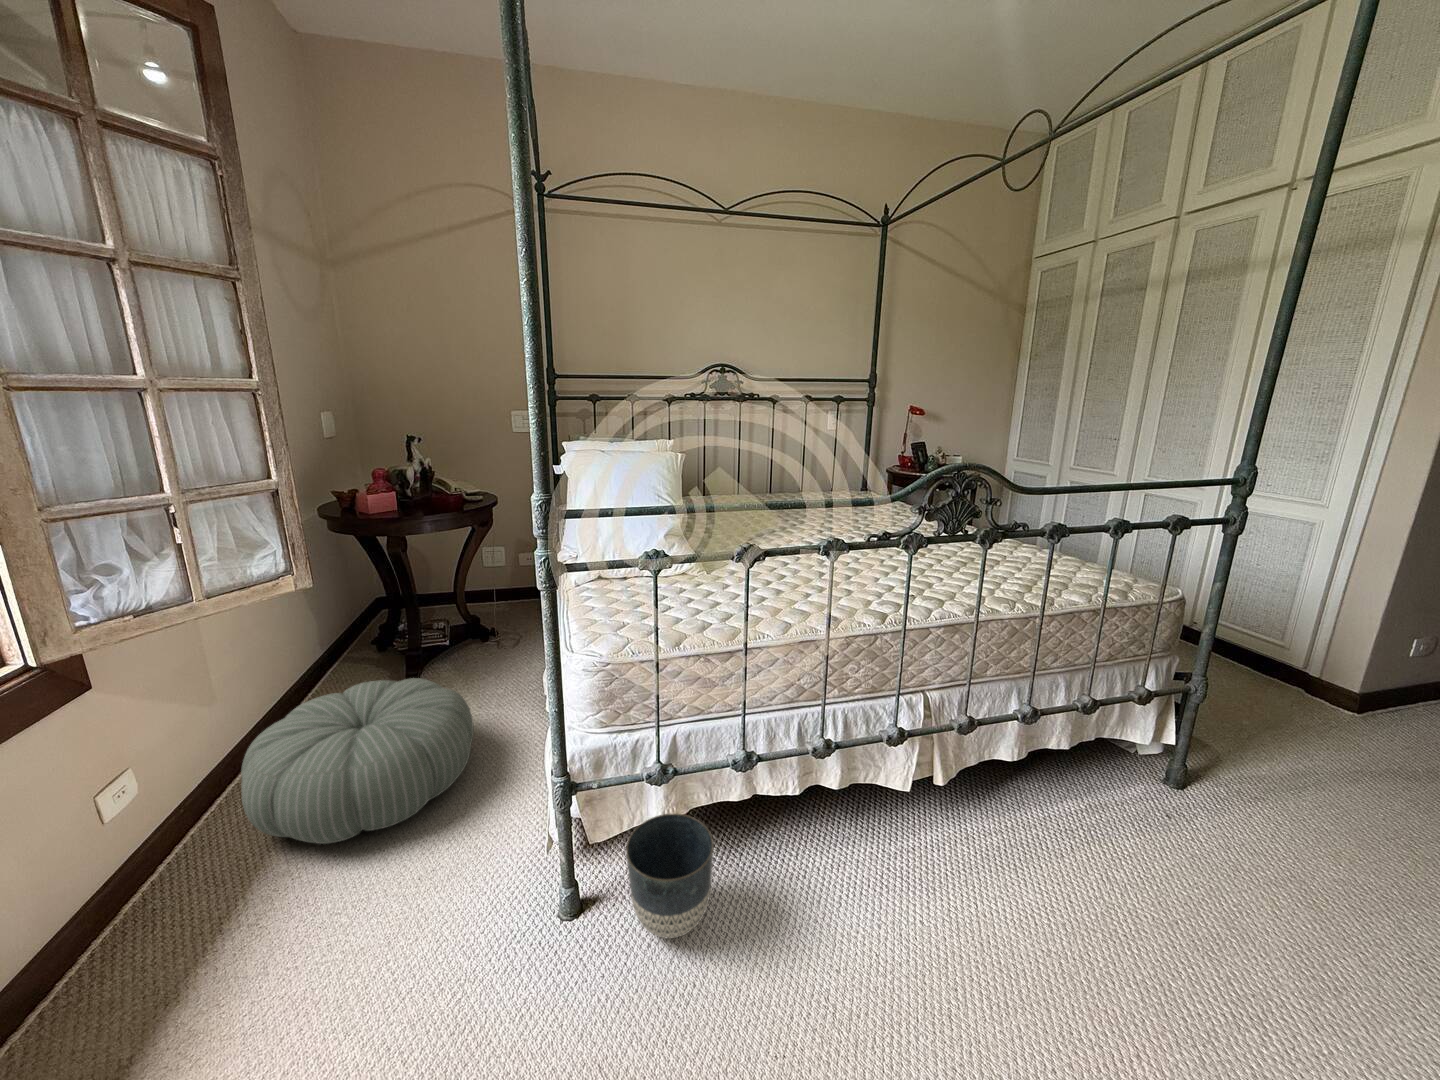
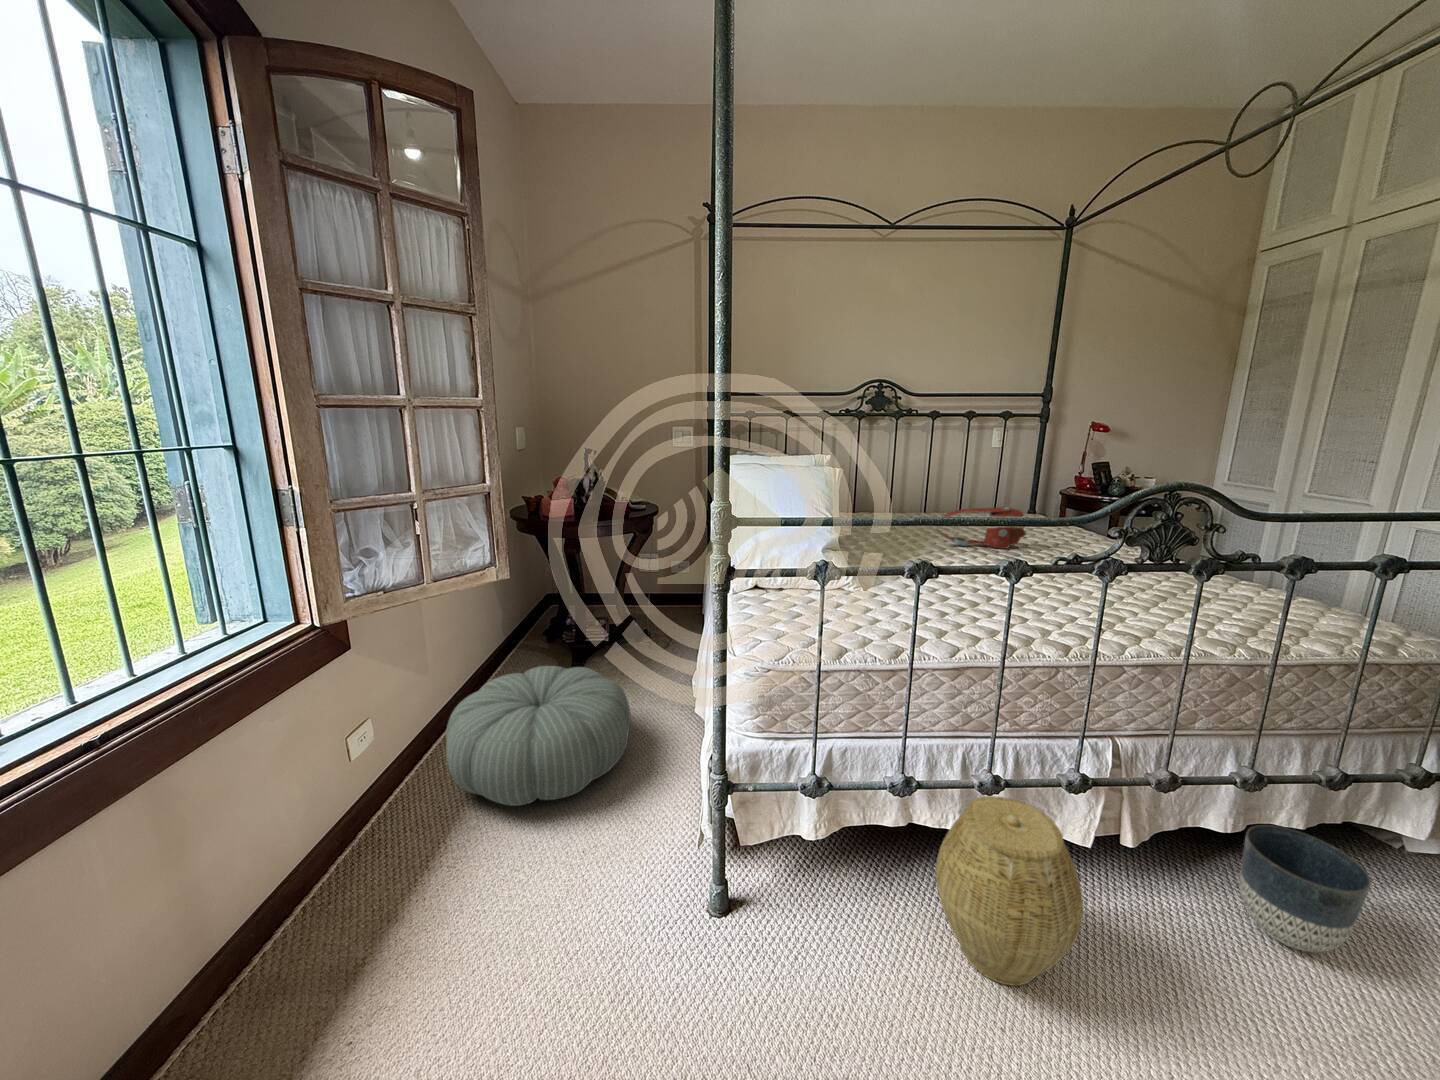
handbag: none [780,487,859,526] -> present [937,507,1026,549]
woven basket: none [777,759,901,928] -> present [936,796,1083,986]
planter: present [626,814,713,939] -> present [1239,825,1371,952]

